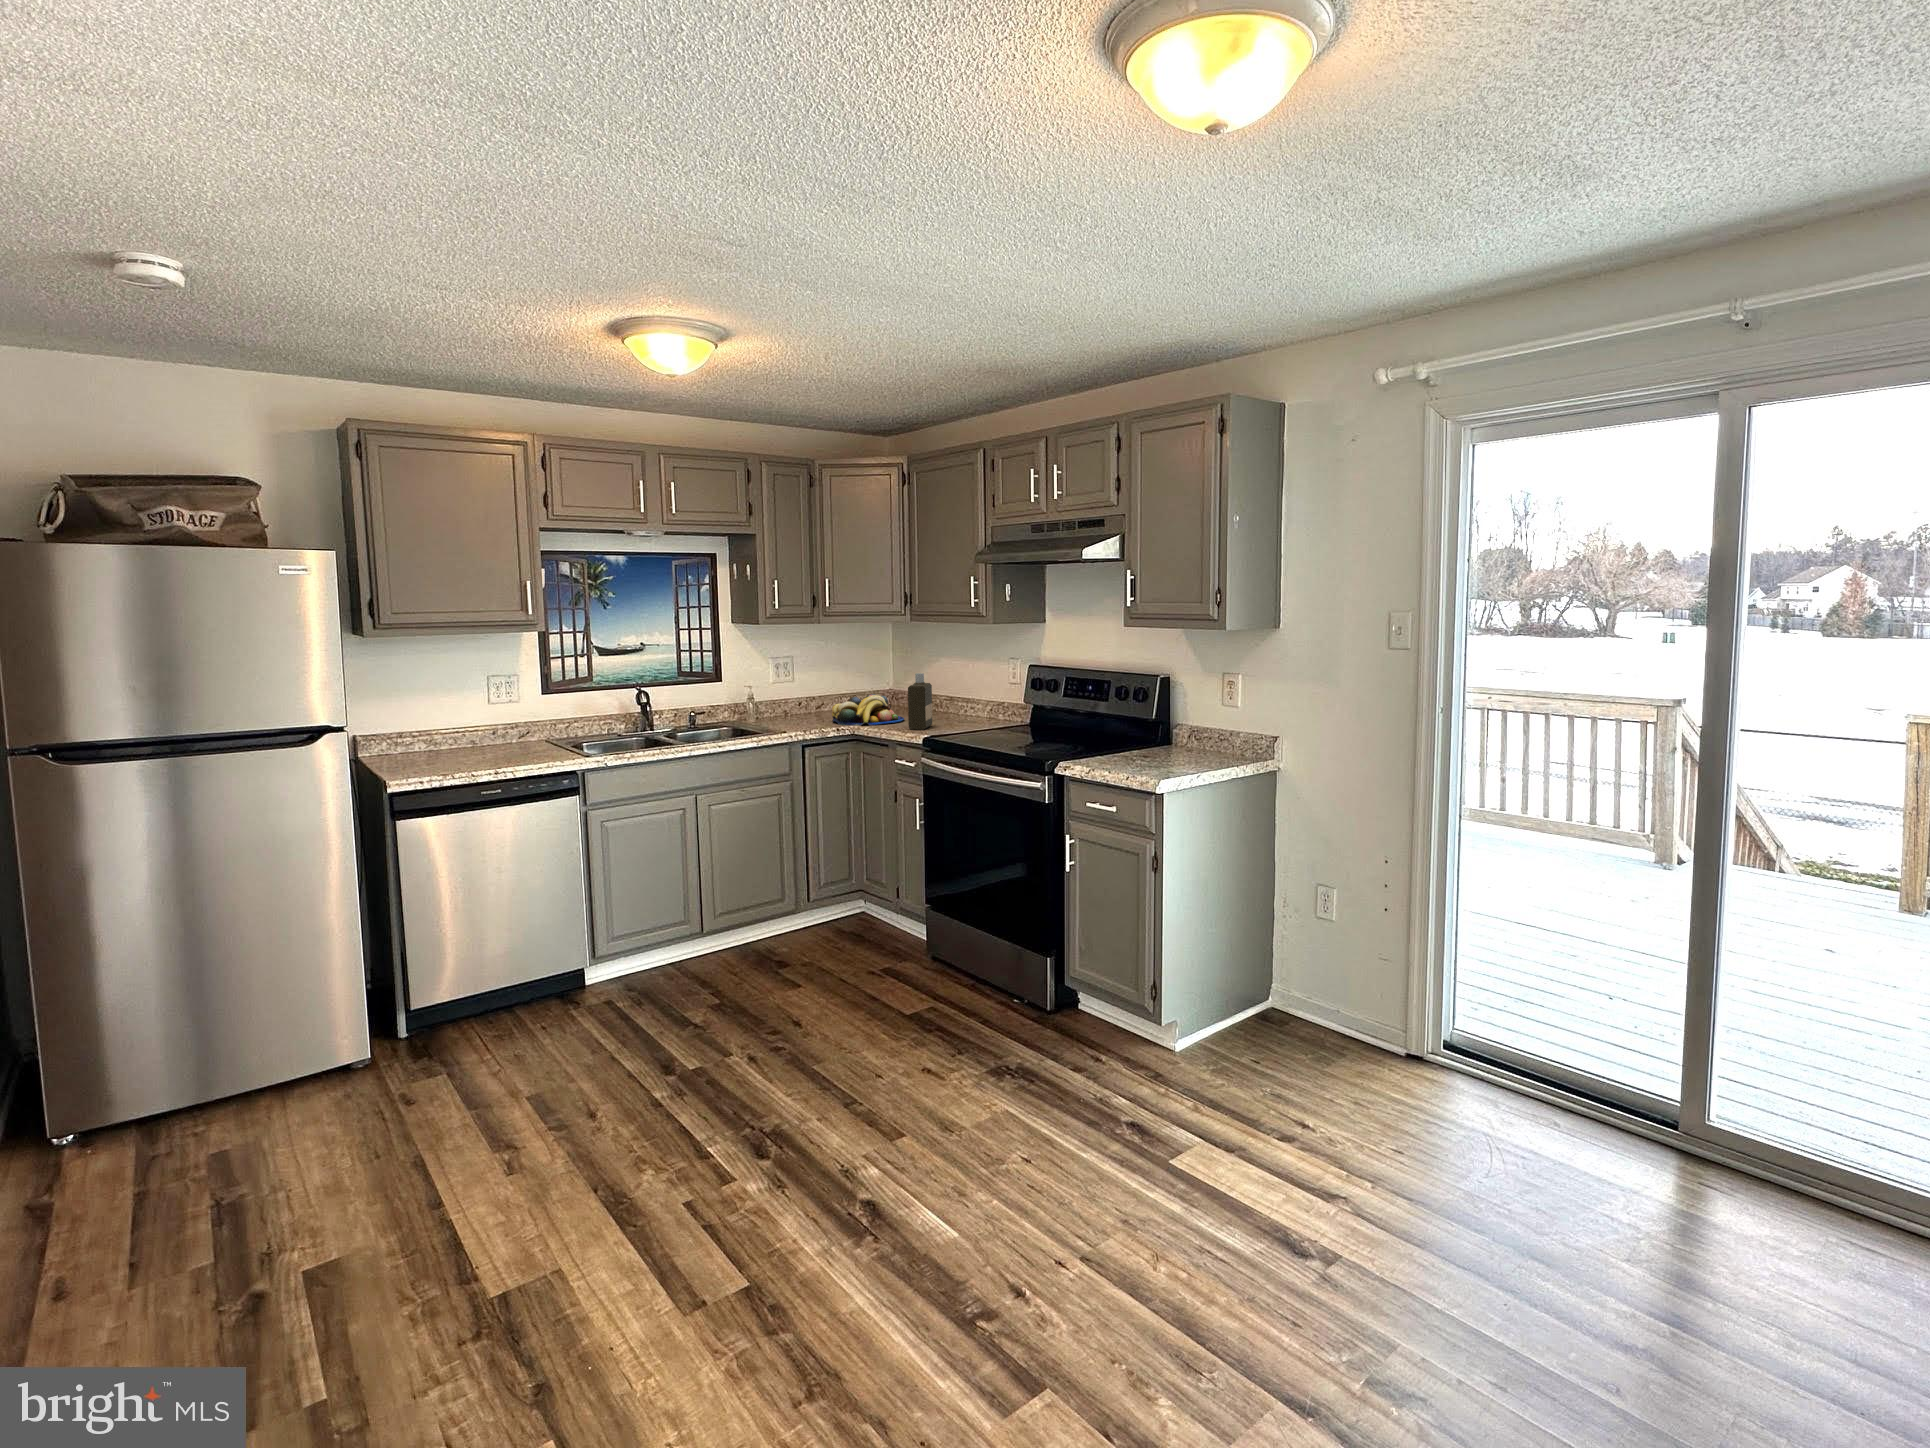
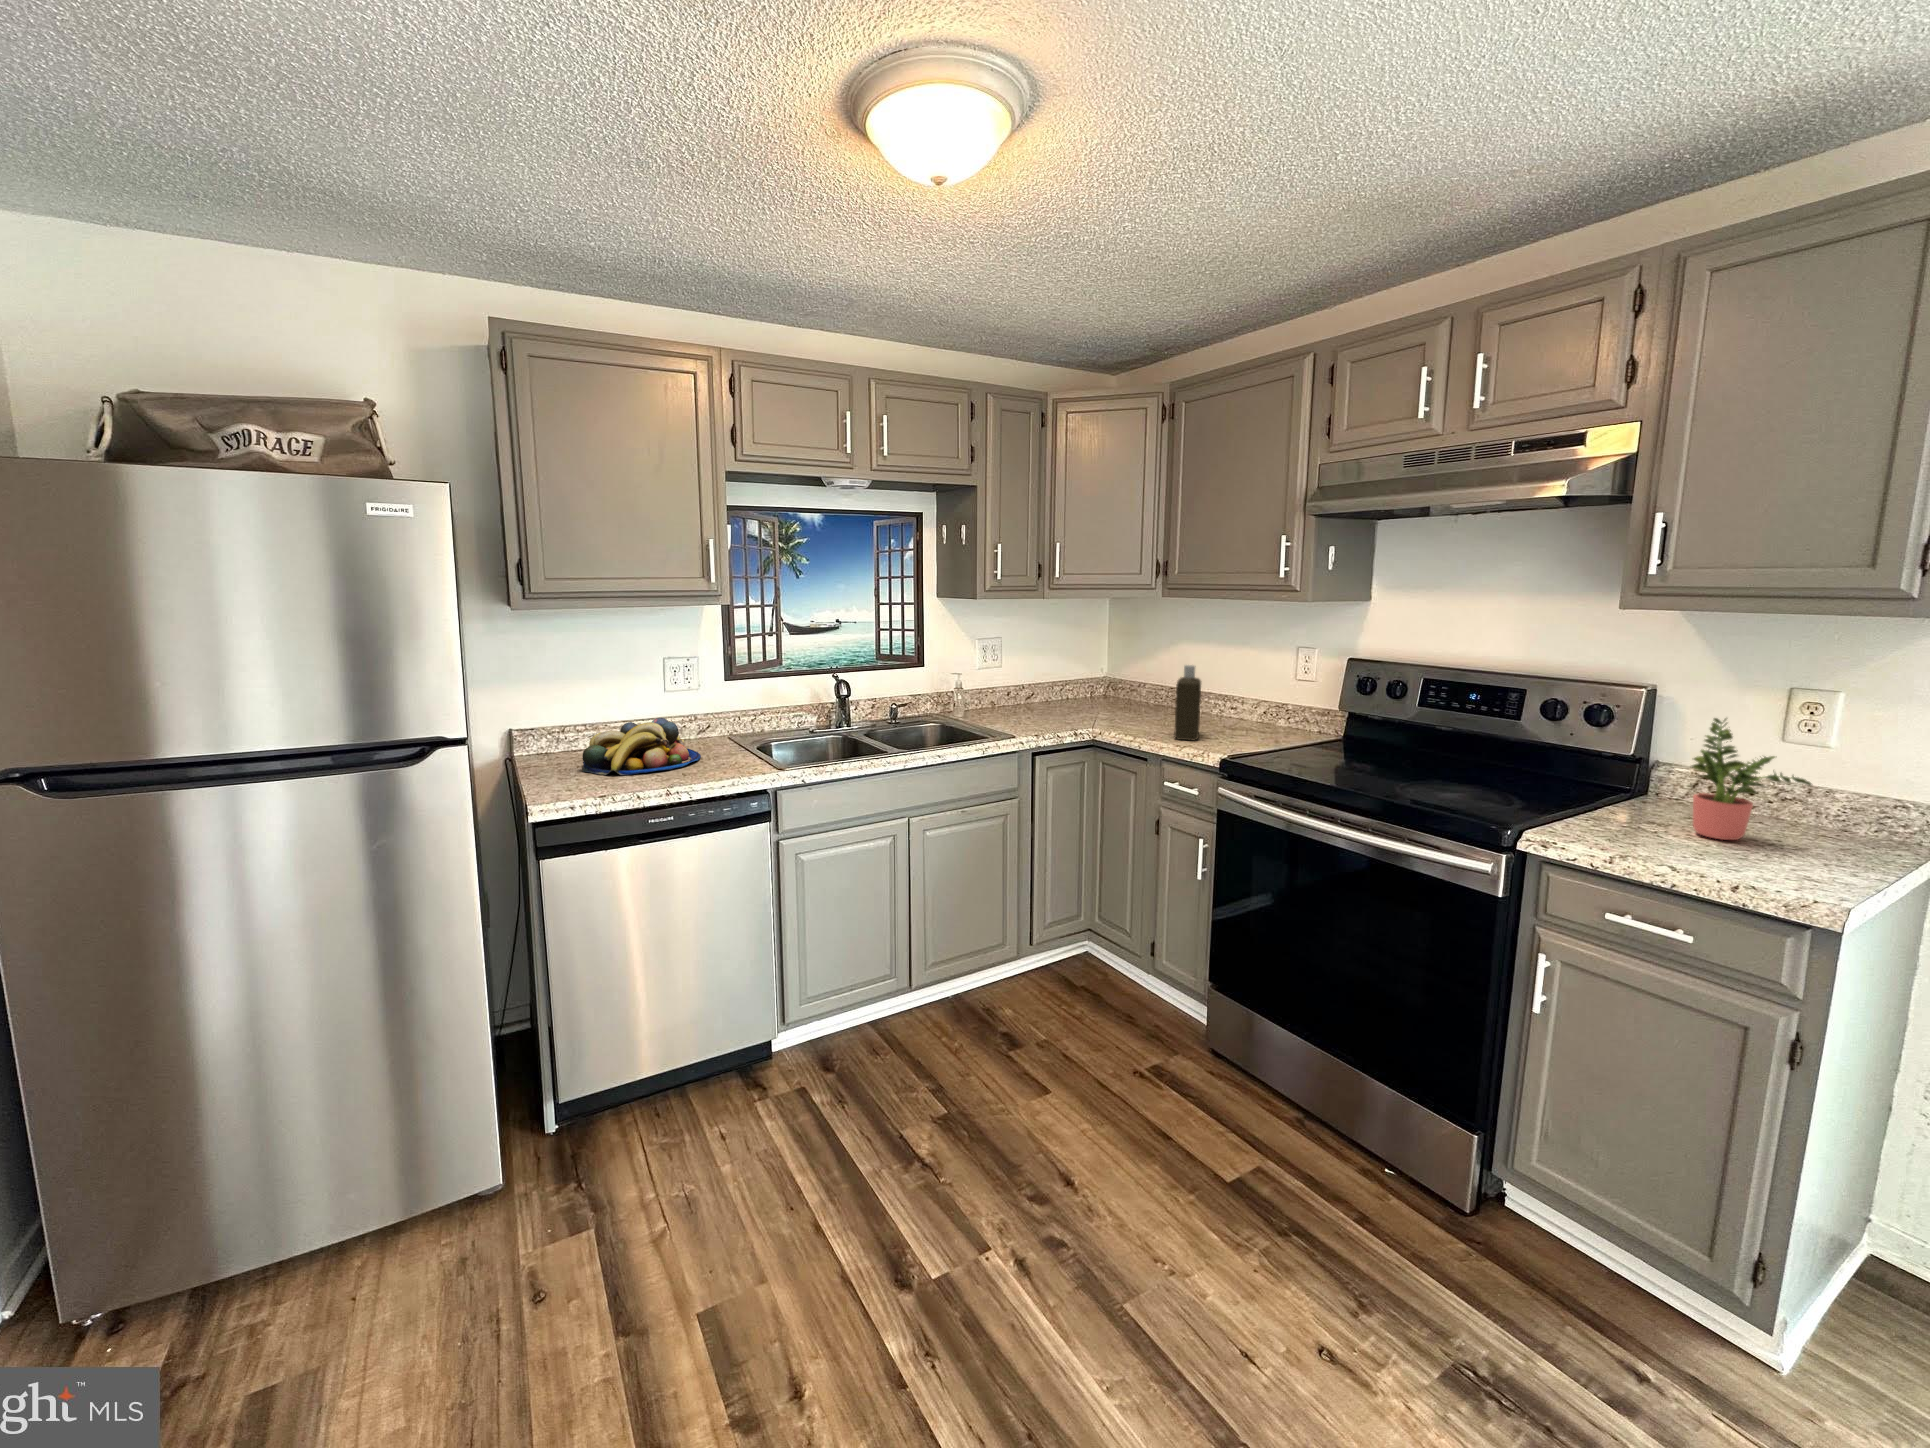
potted plant: none [1140,689,1198,760] -> present [1692,718,1811,840]
fruit bowl: present [832,694,904,726] -> present [582,718,701,775]

